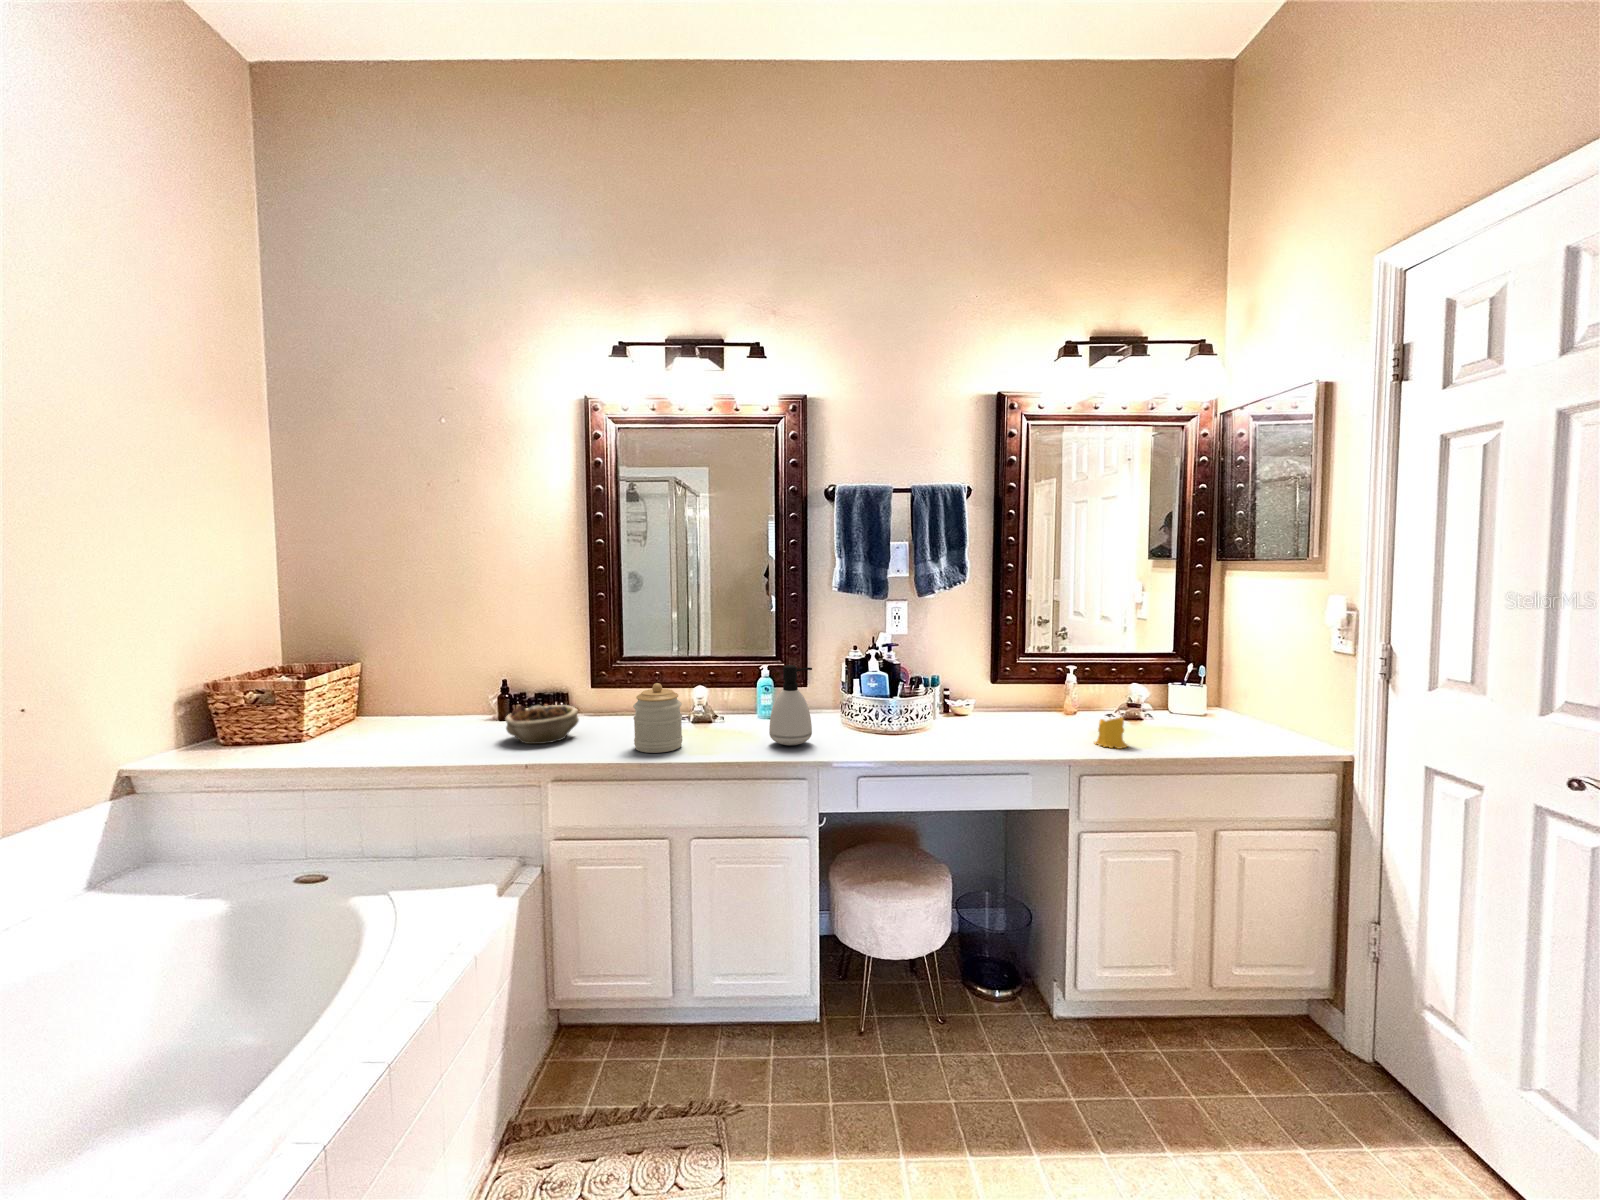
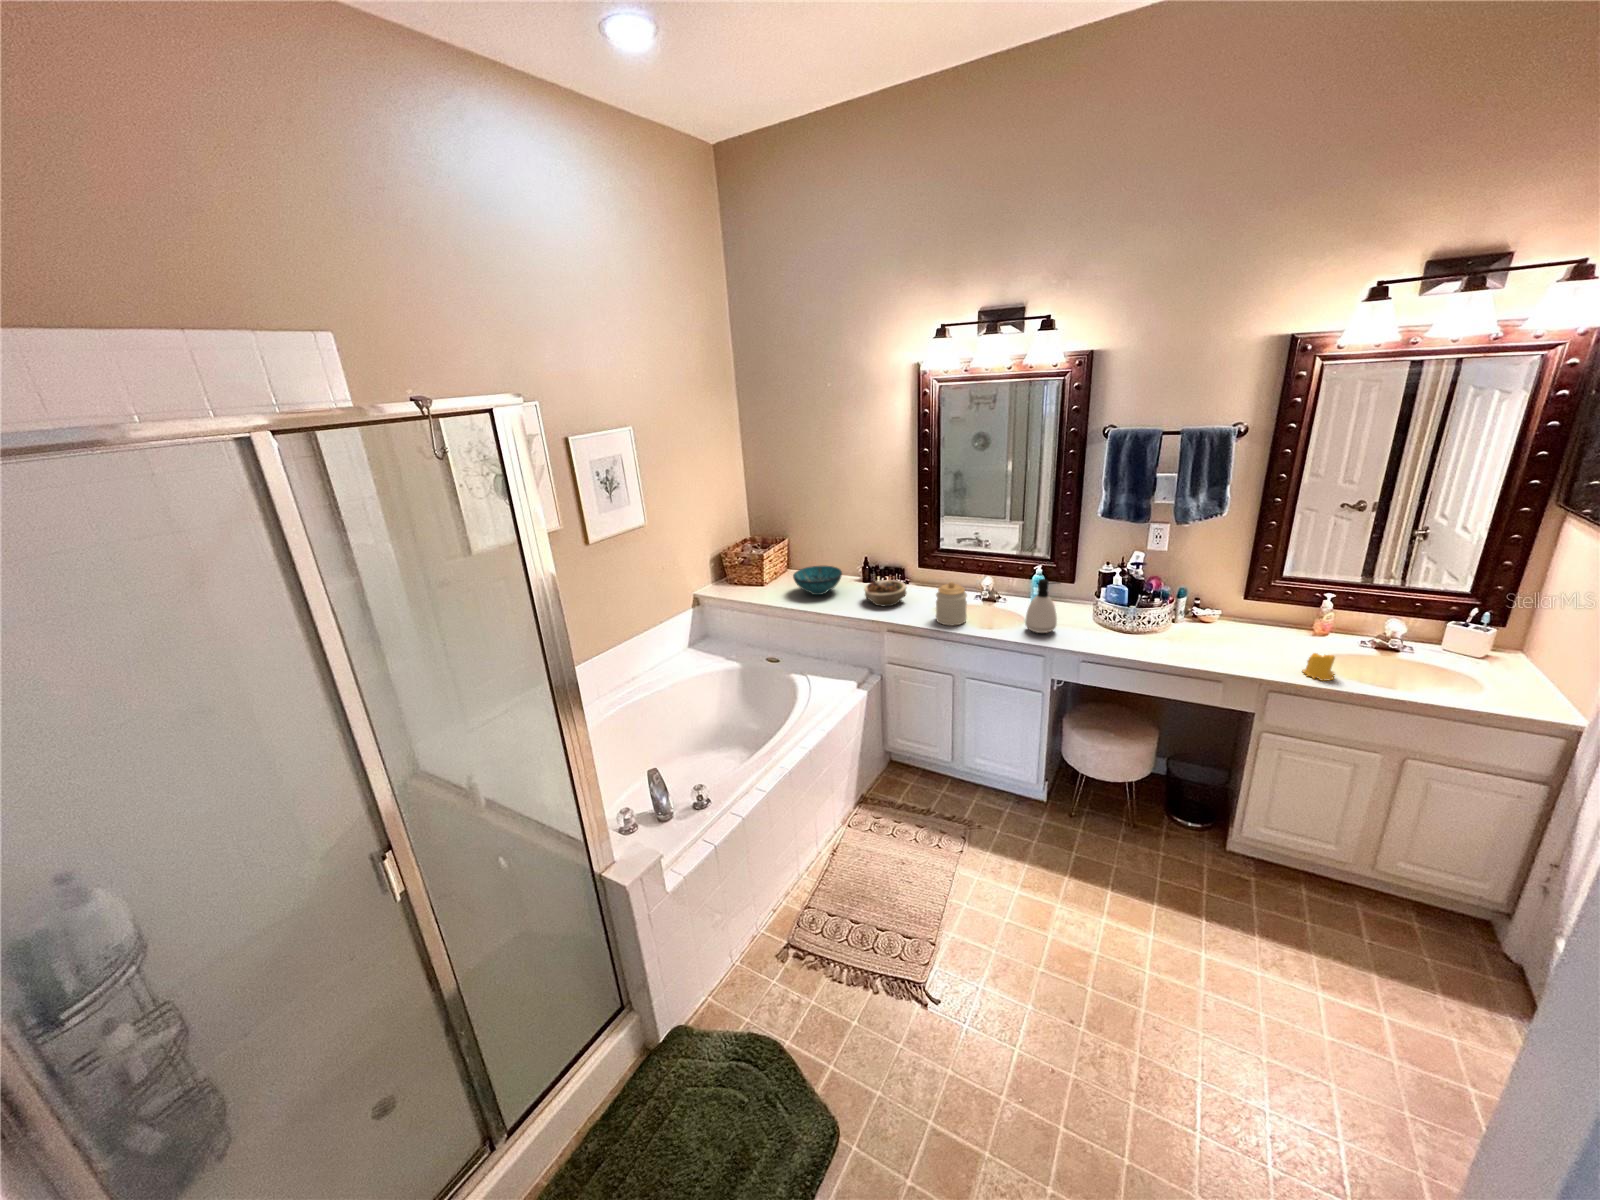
decorative bowl: none [364,696,462,743] -> present [793,566,842,595]

